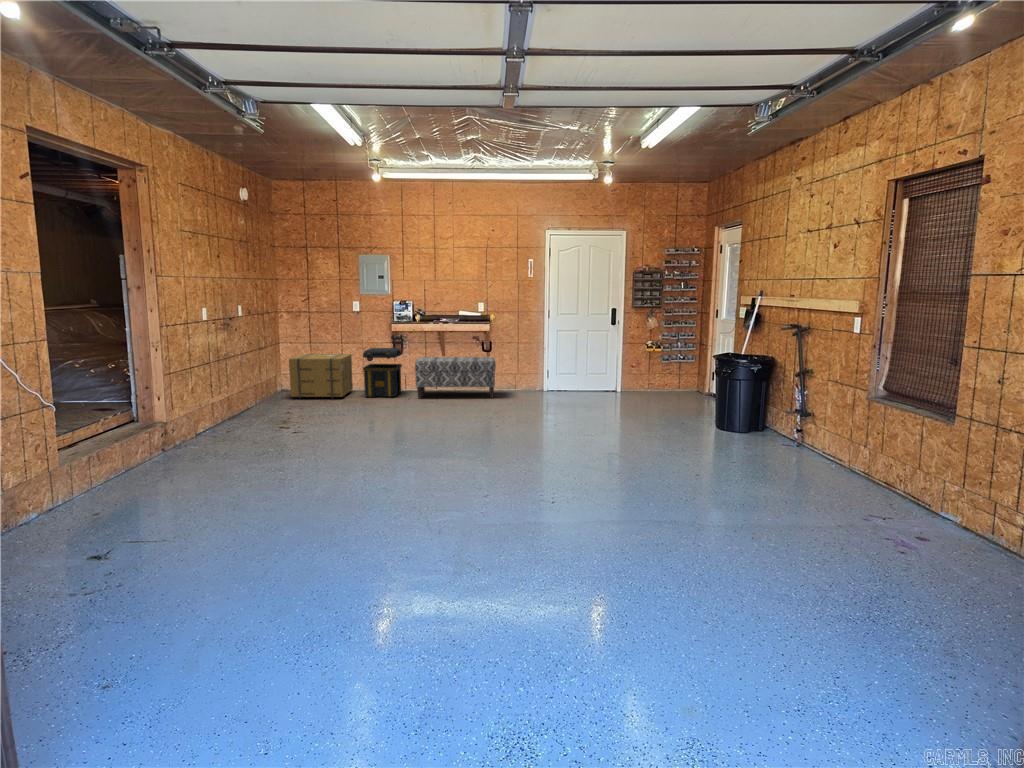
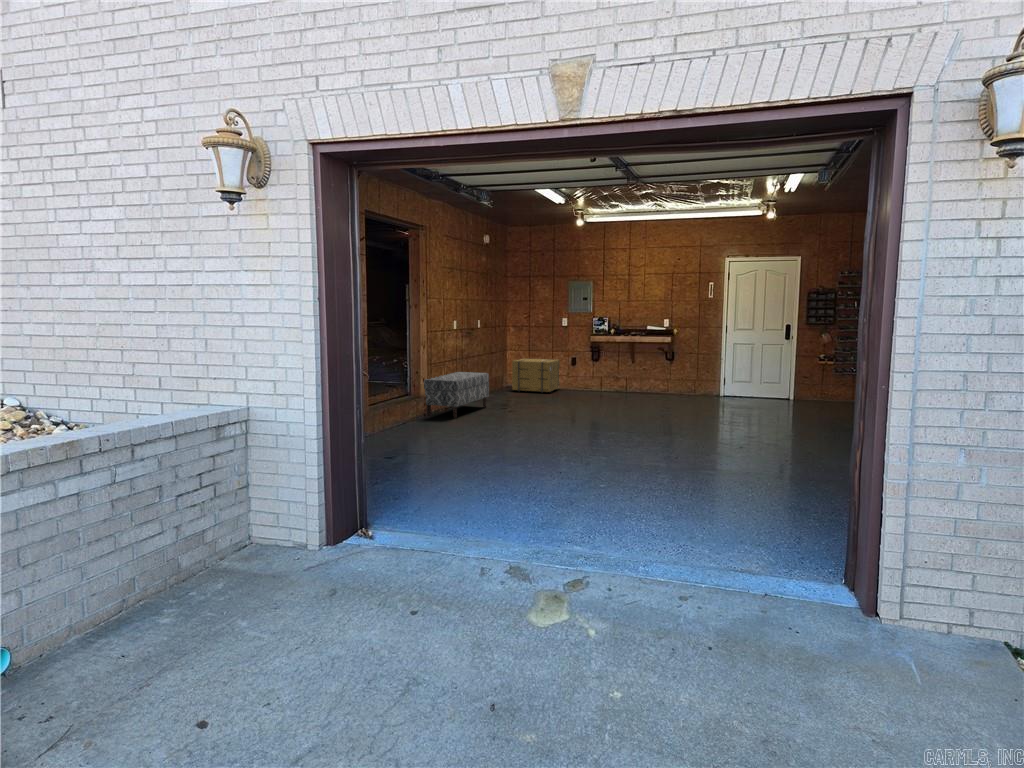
toolbox: present [363,348,402,397] -> none [566,355,598,395]
bench: present [415,357,496,398] -> present [424,372,489,418]

